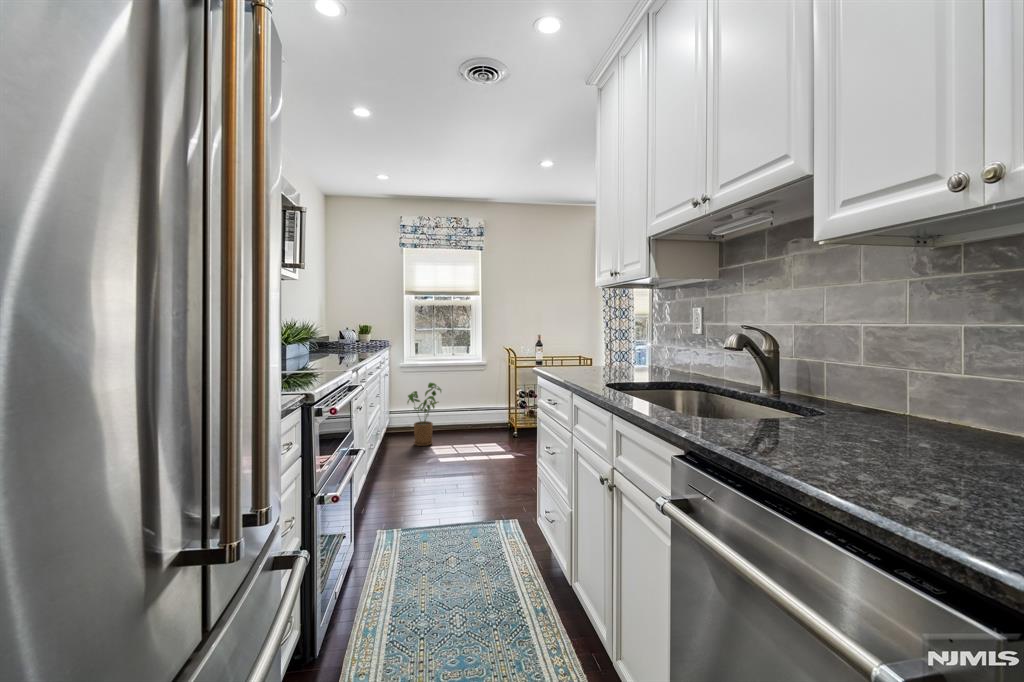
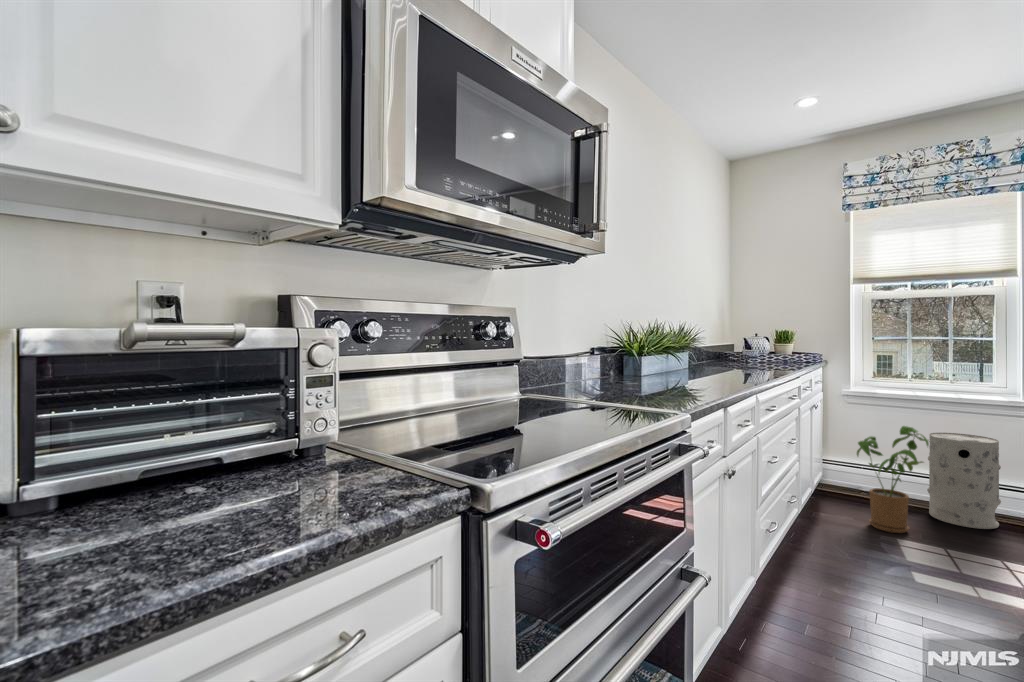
trash can: none [443,384,473,435] -> present [927,433,1001,529]

